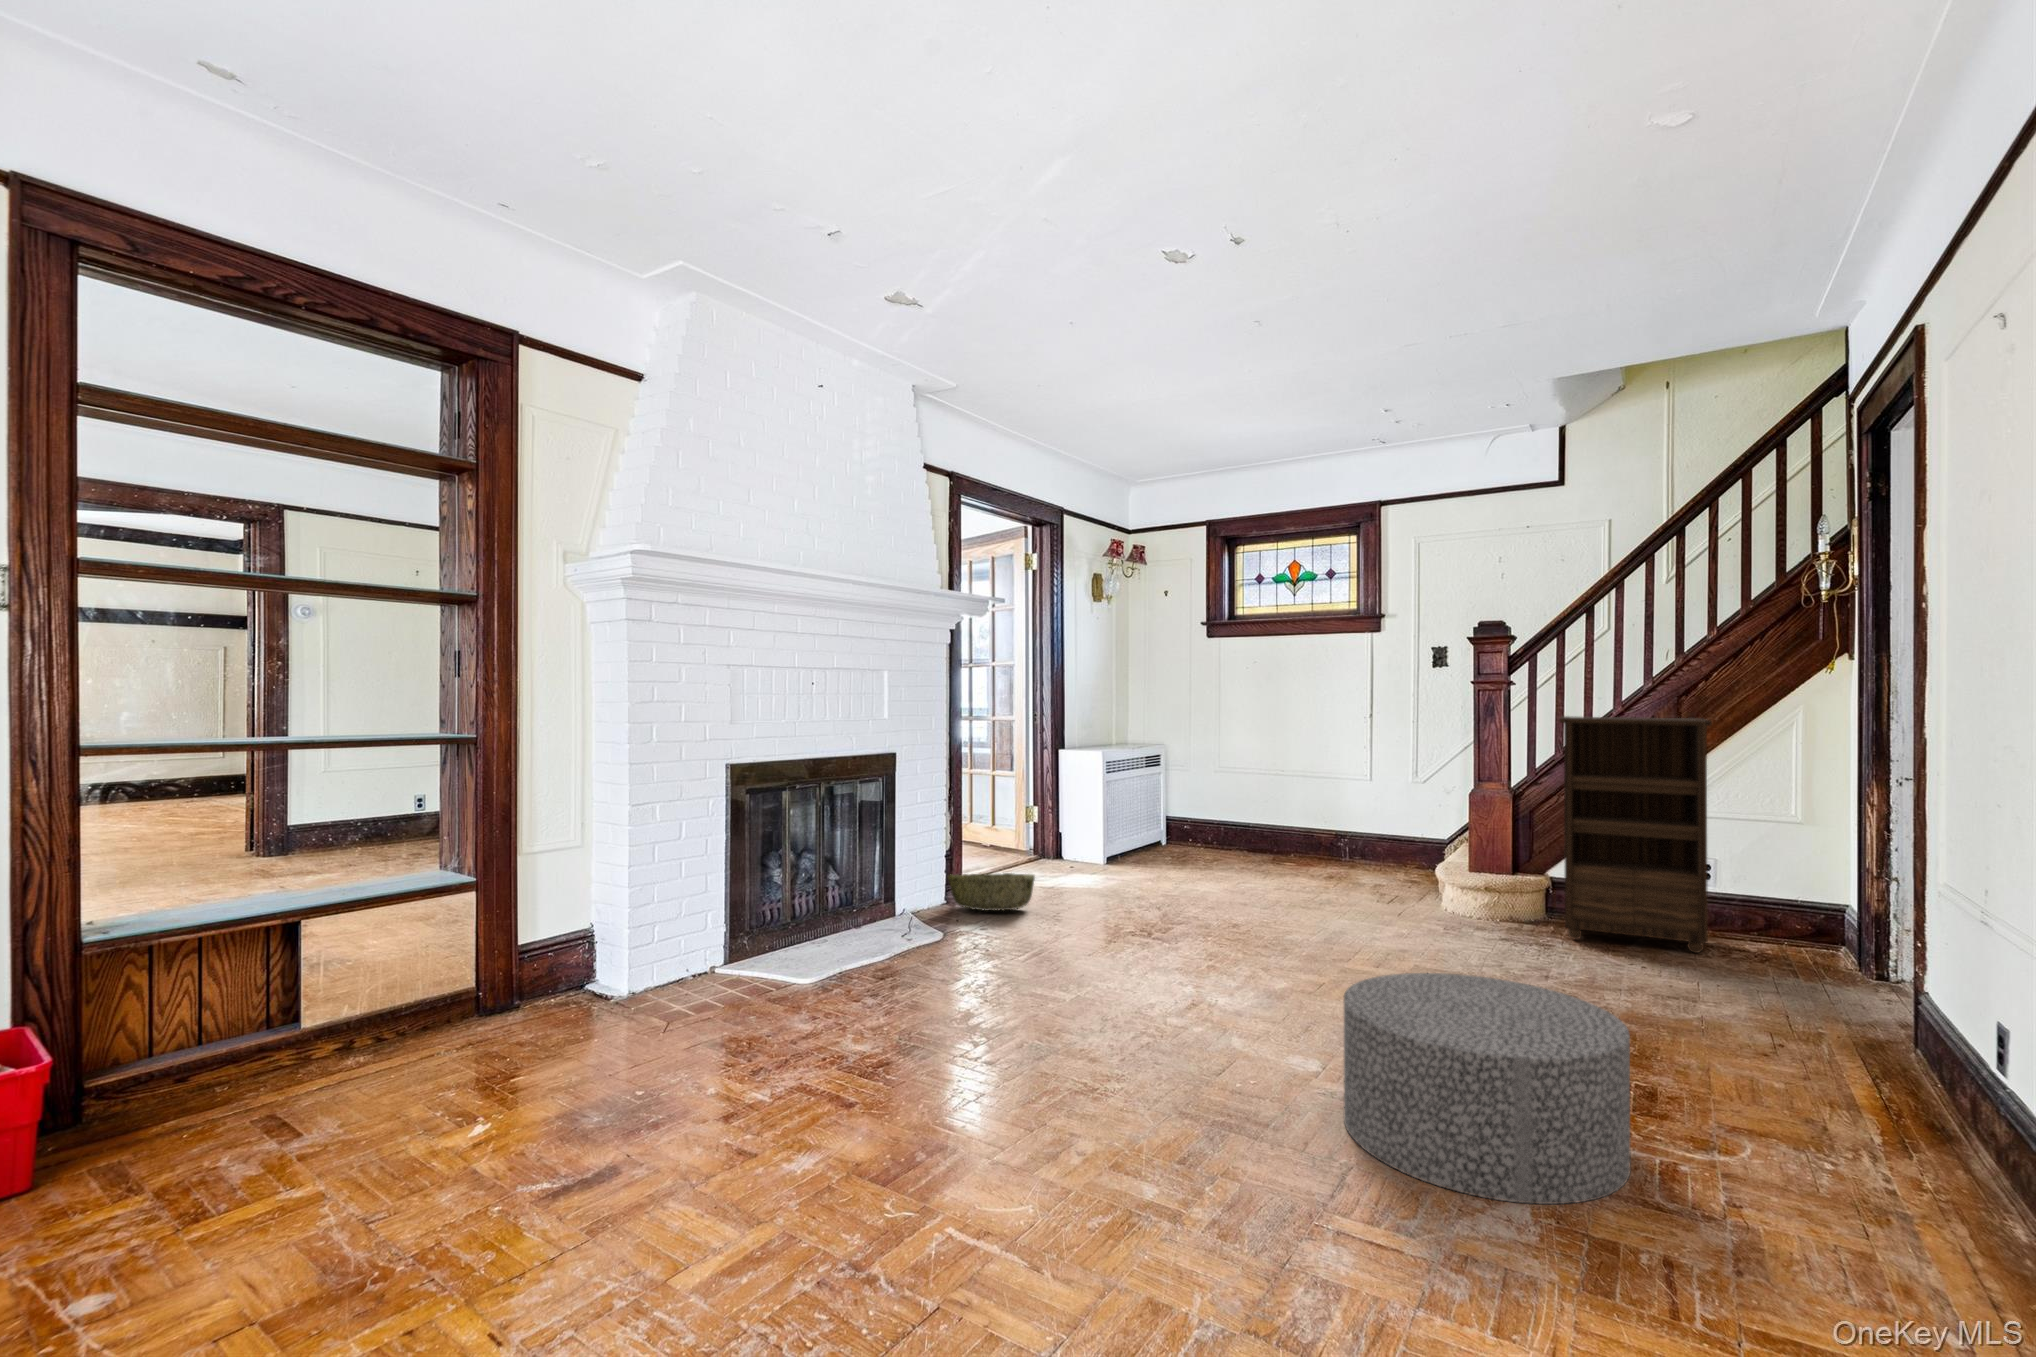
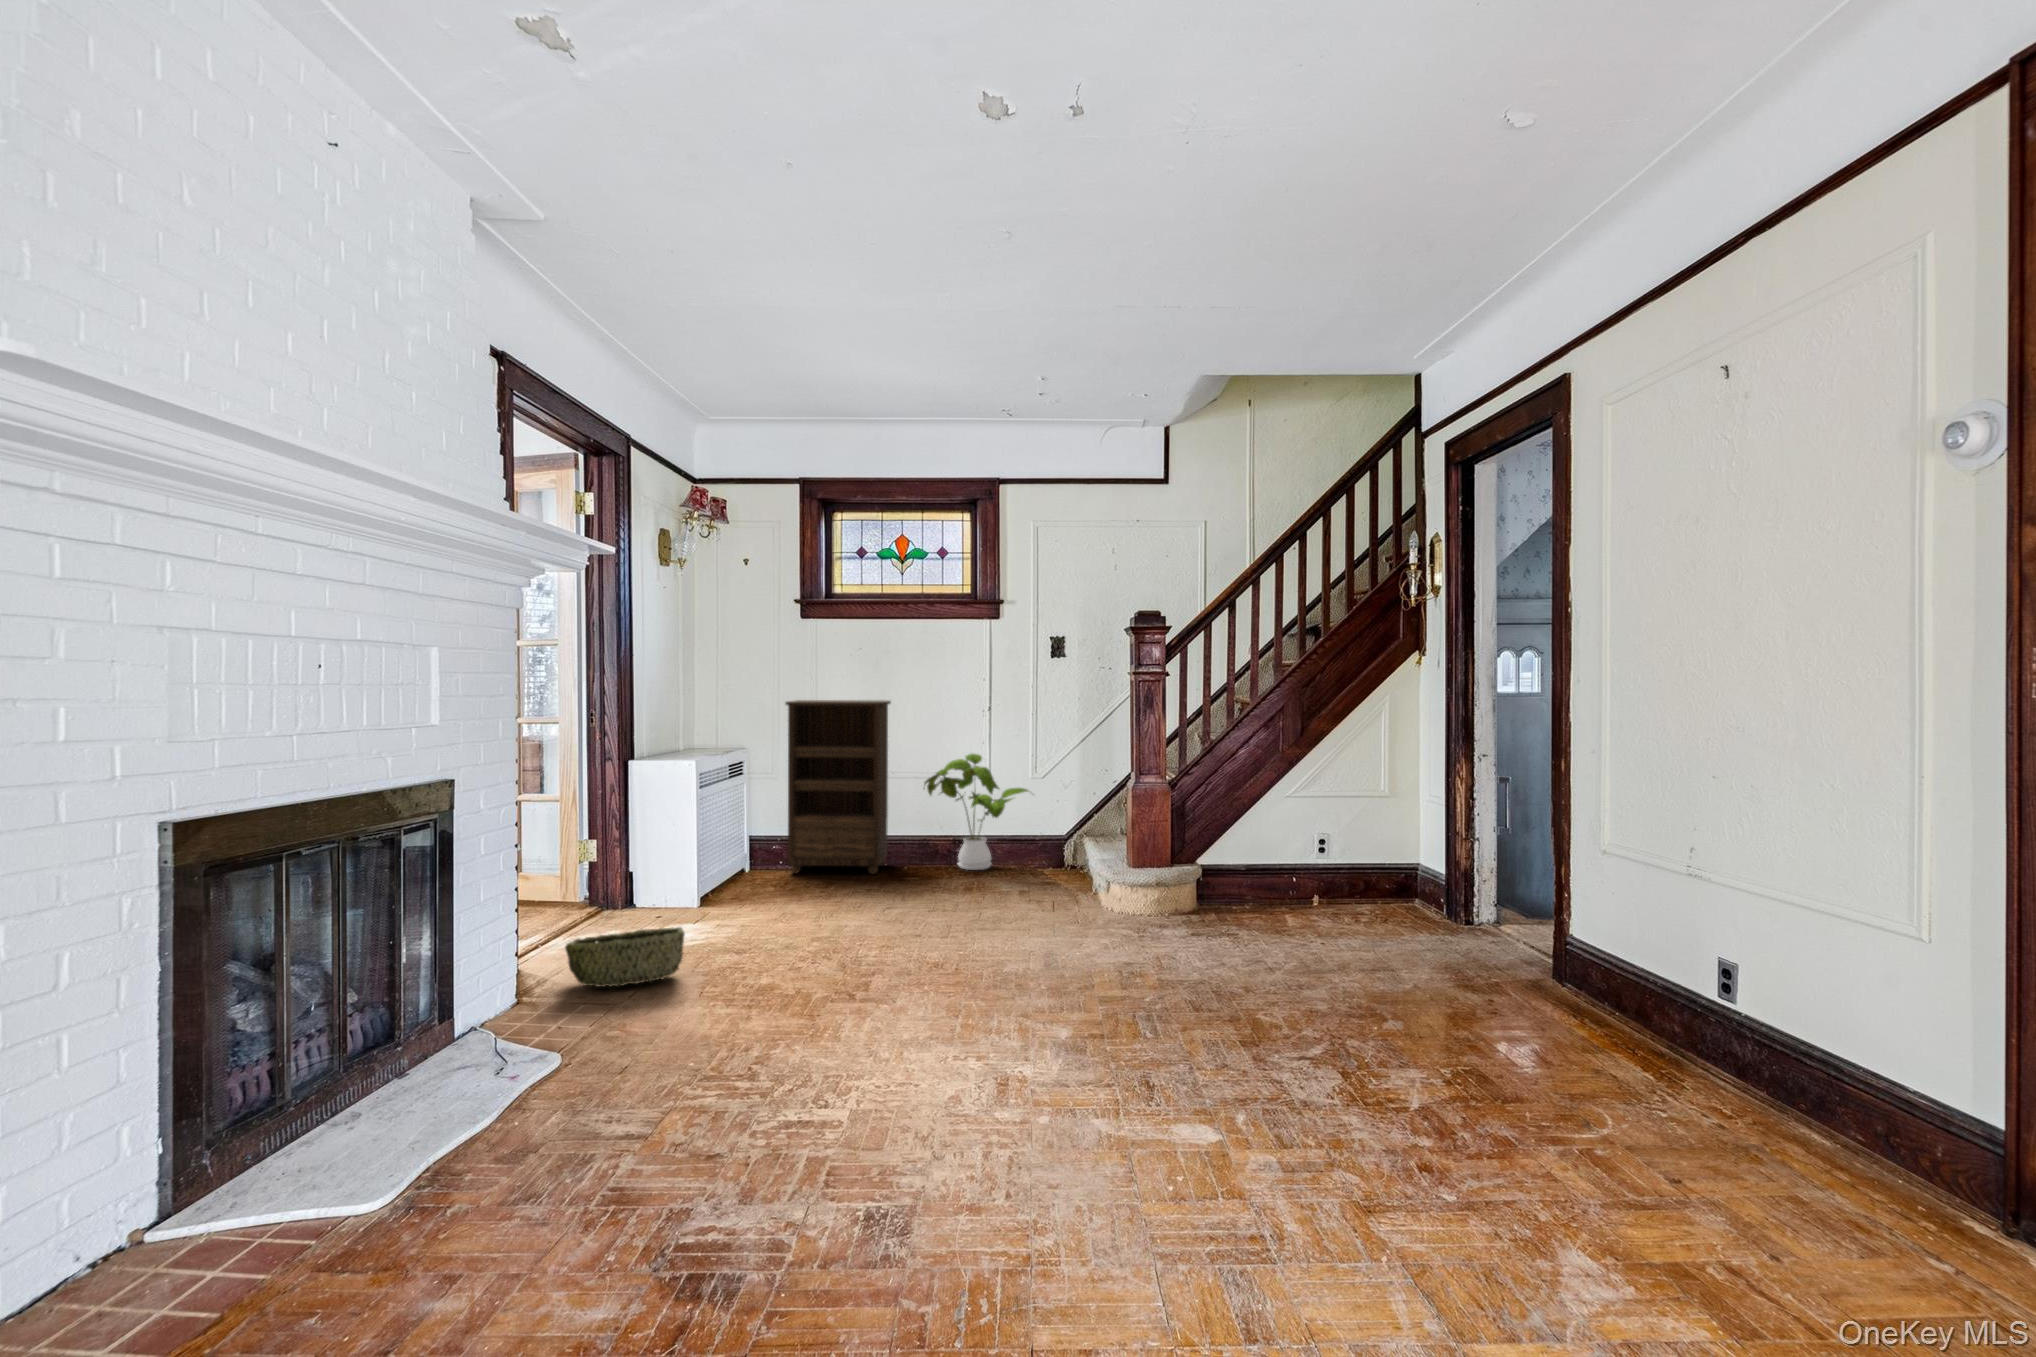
bookshelf: present [1560,716,1712,953] -> present [785,700,891,874]
house plant: none [1303,759,1416,868] -> present [924,754,1028,870]
ottoman: present [1344,973,1630,1204] -> none [1289,989,1579,1233]

